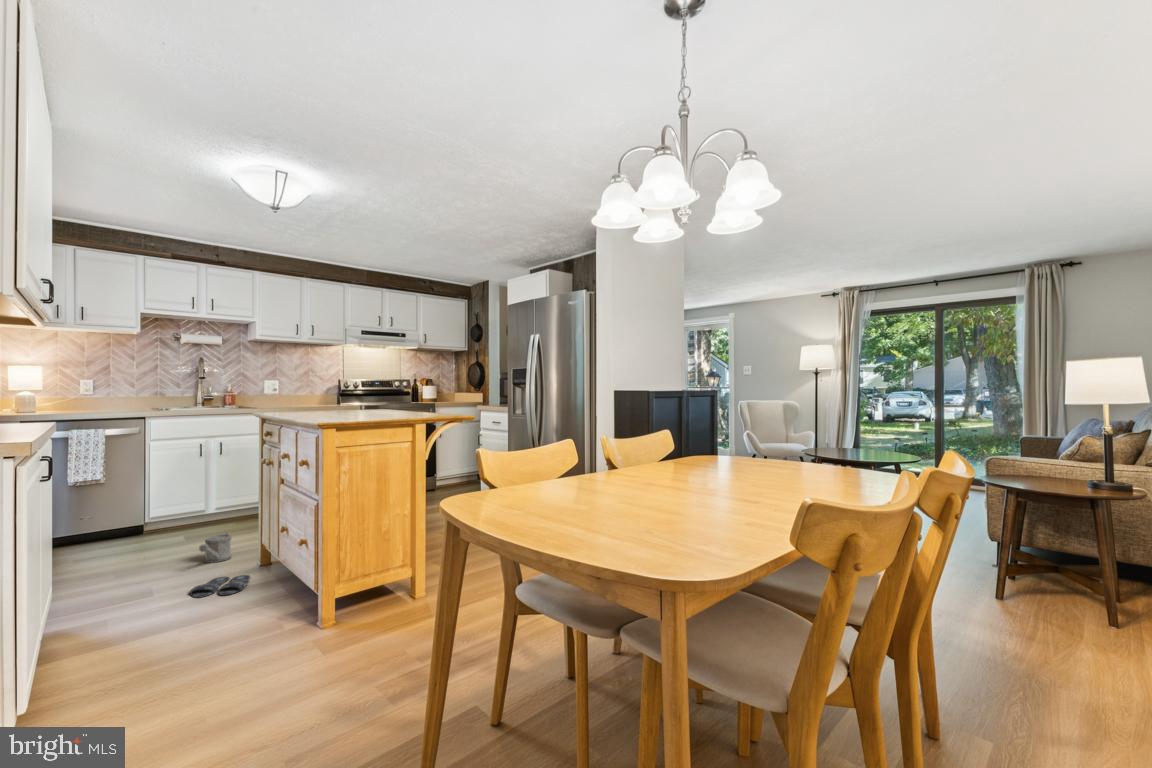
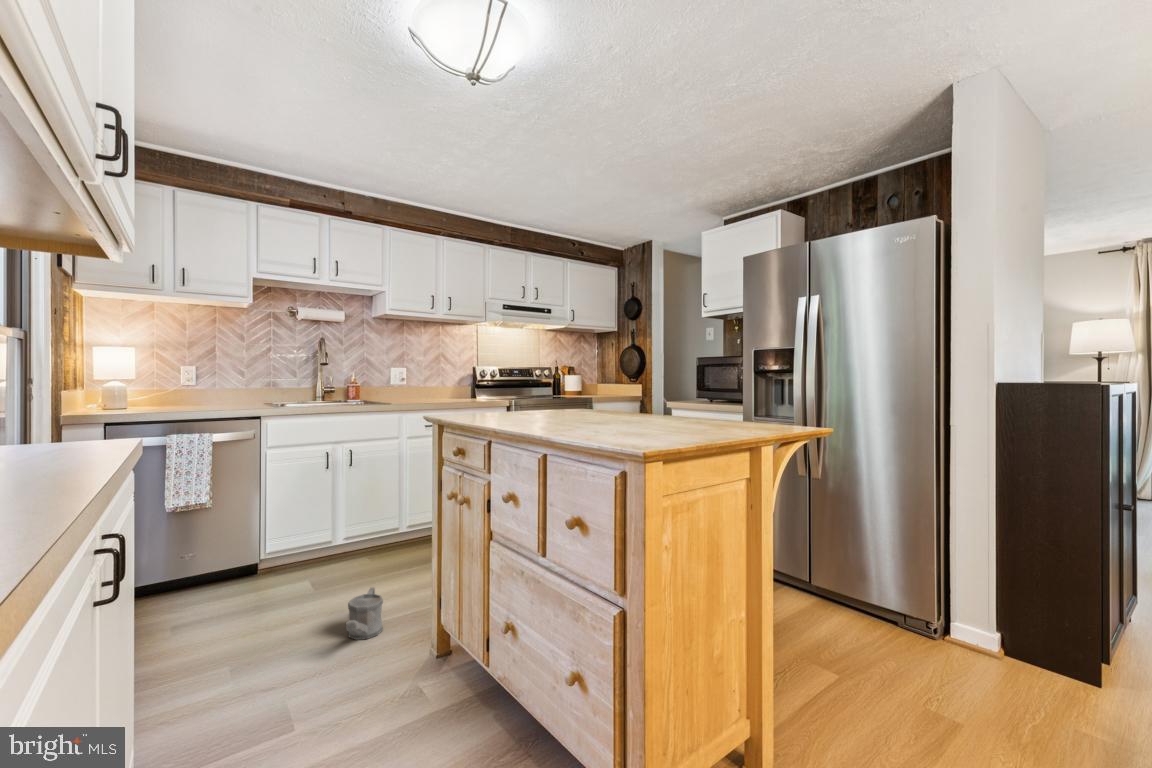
slippers: present [190,575,250,598] -> none [345,677,431,738]

